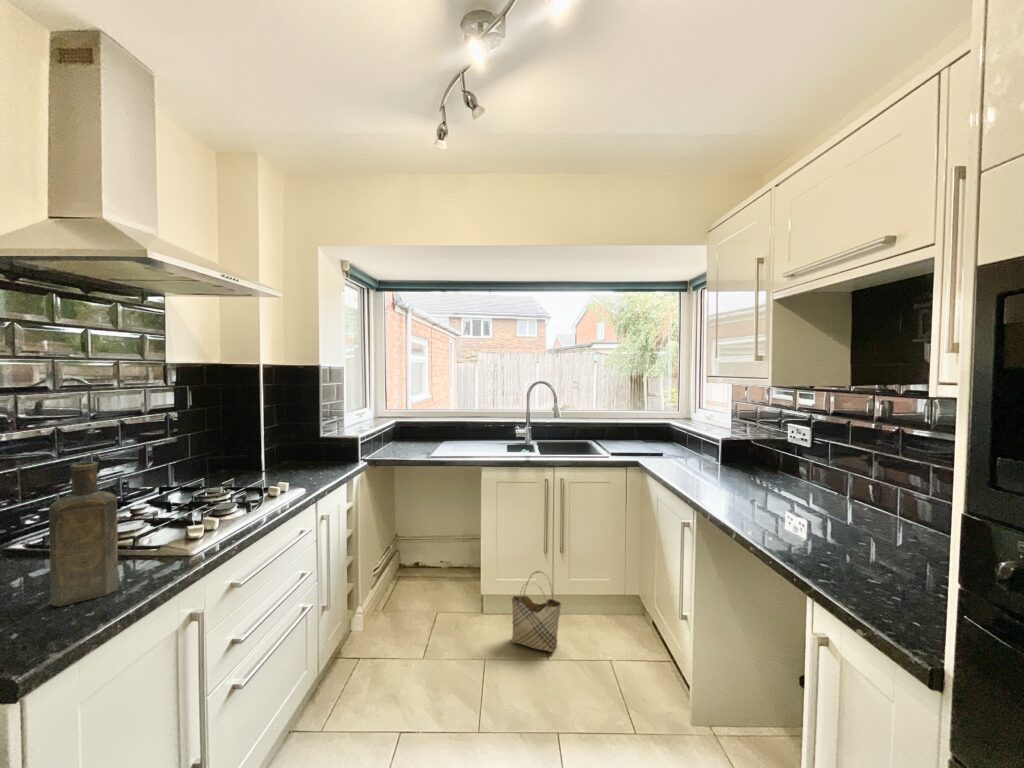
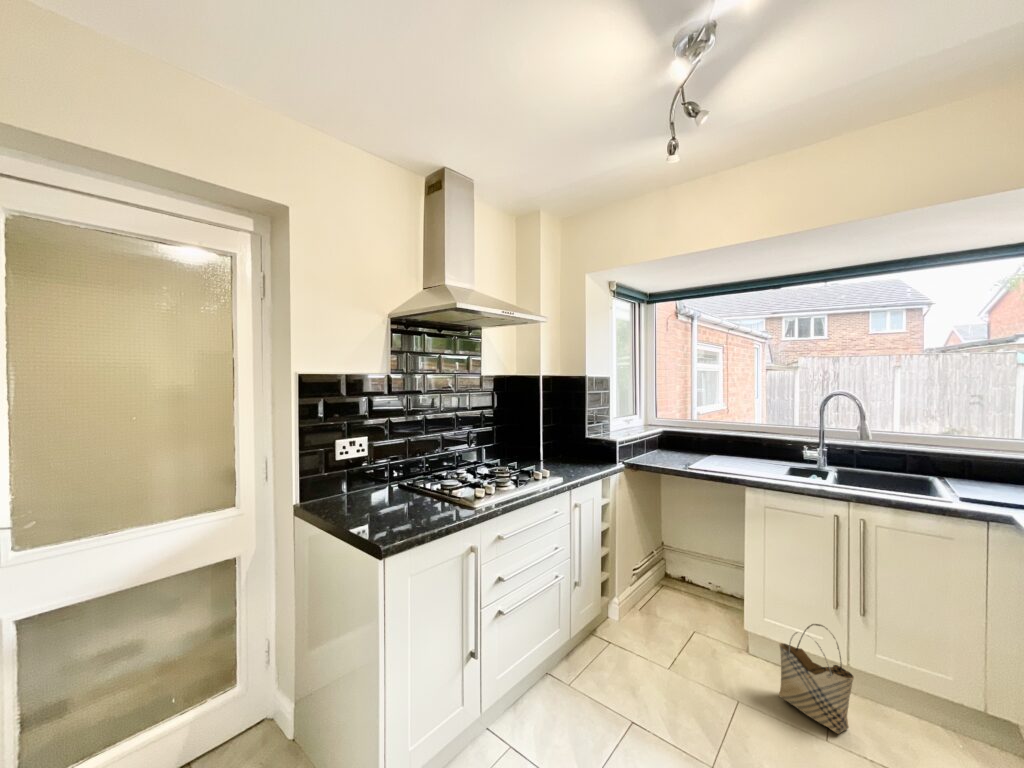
bottle: present [49,462,118,606] -> none [401,434,434,519]

